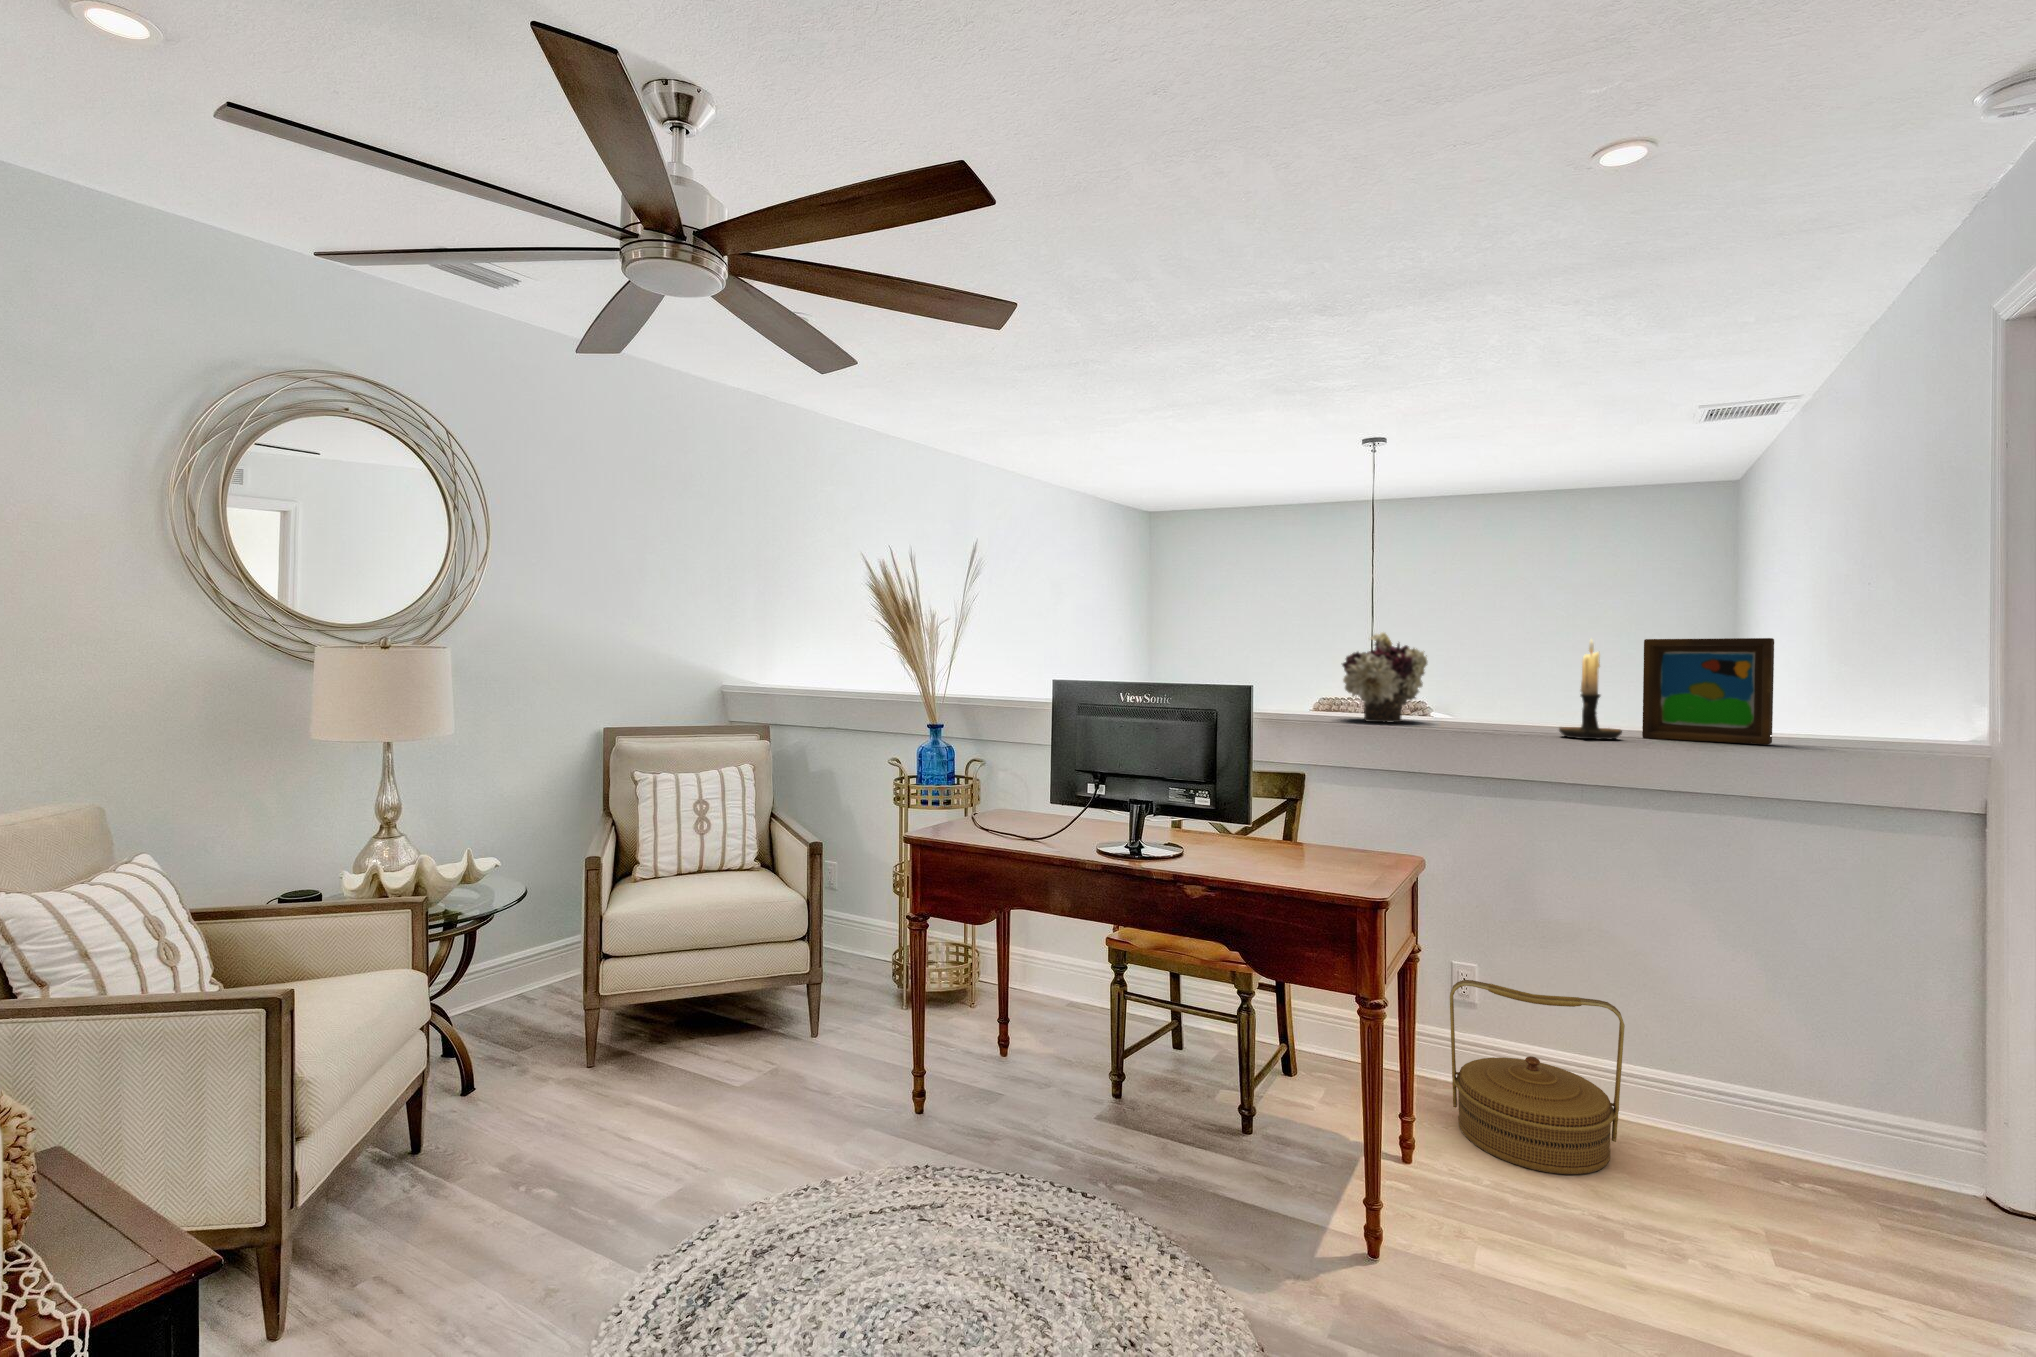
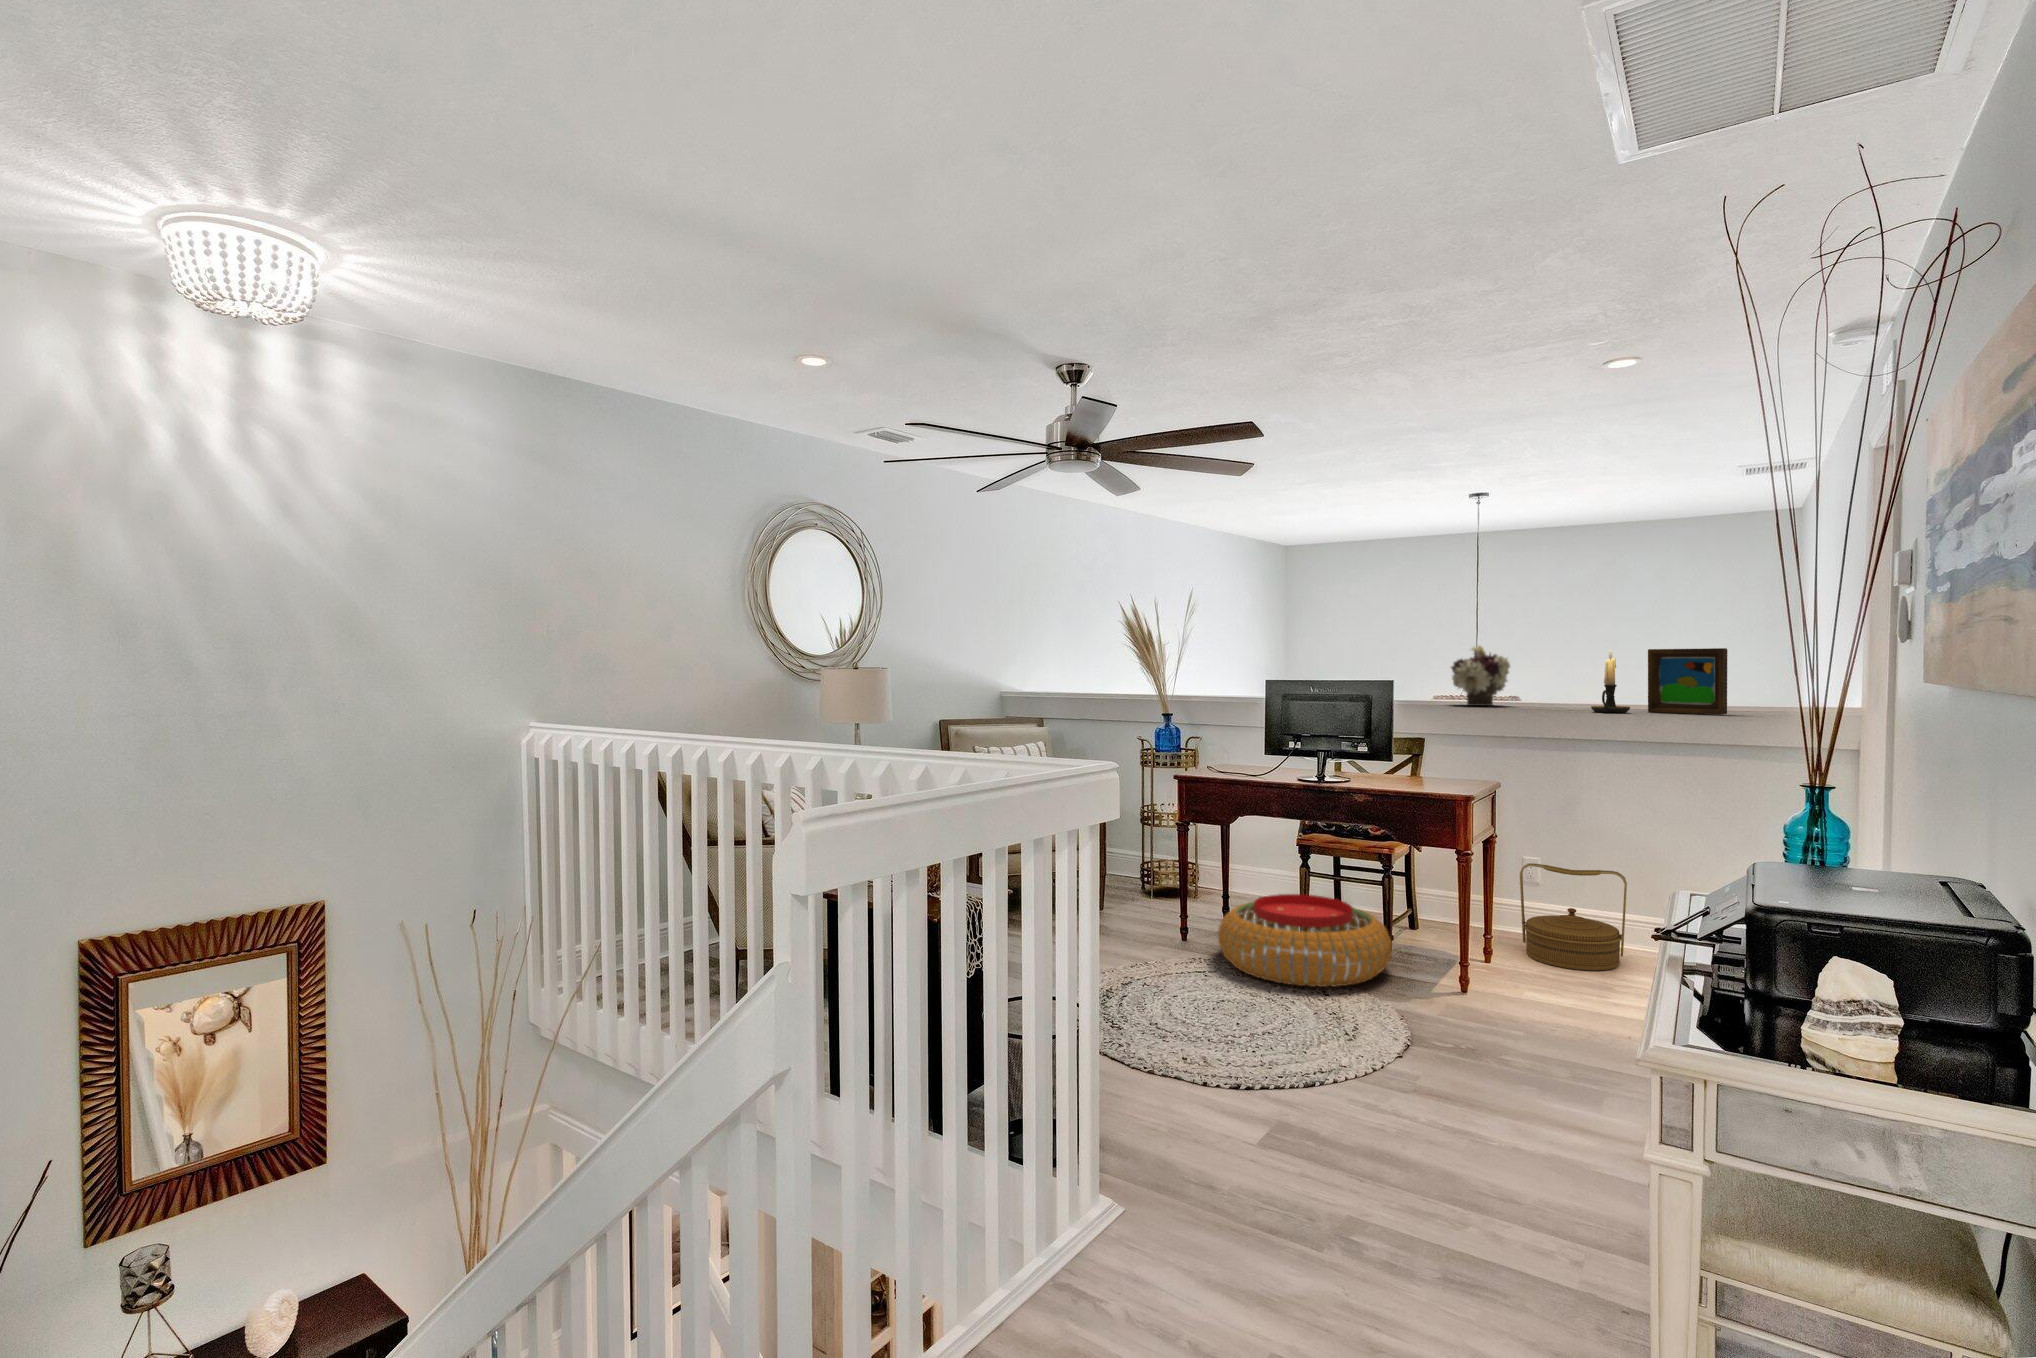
pouf: none [953,1039,1246,1253] -> present [1218,894,1392,987]

